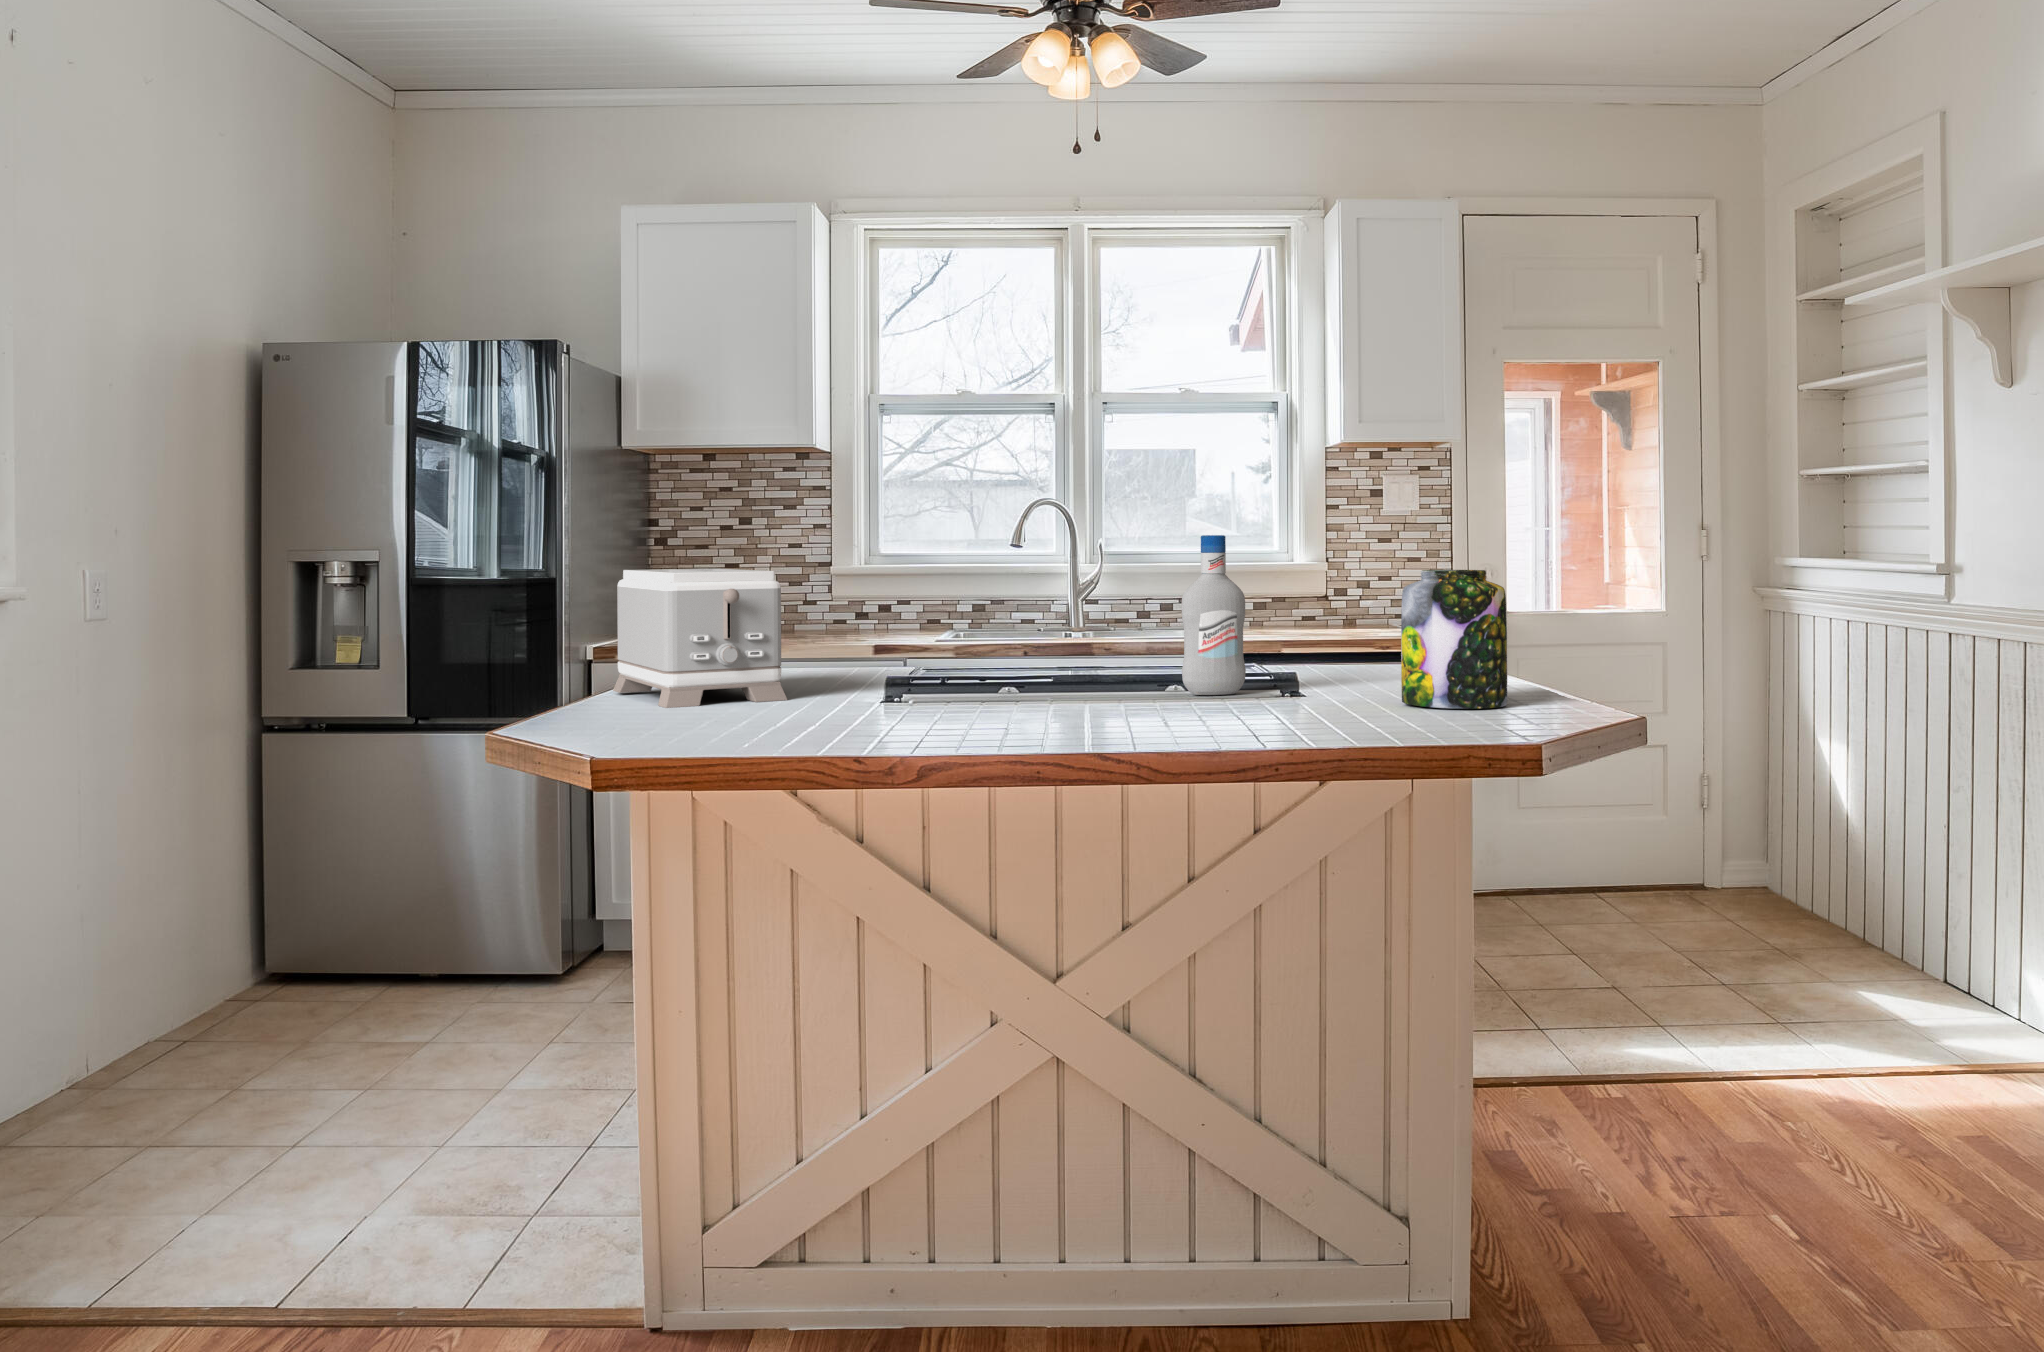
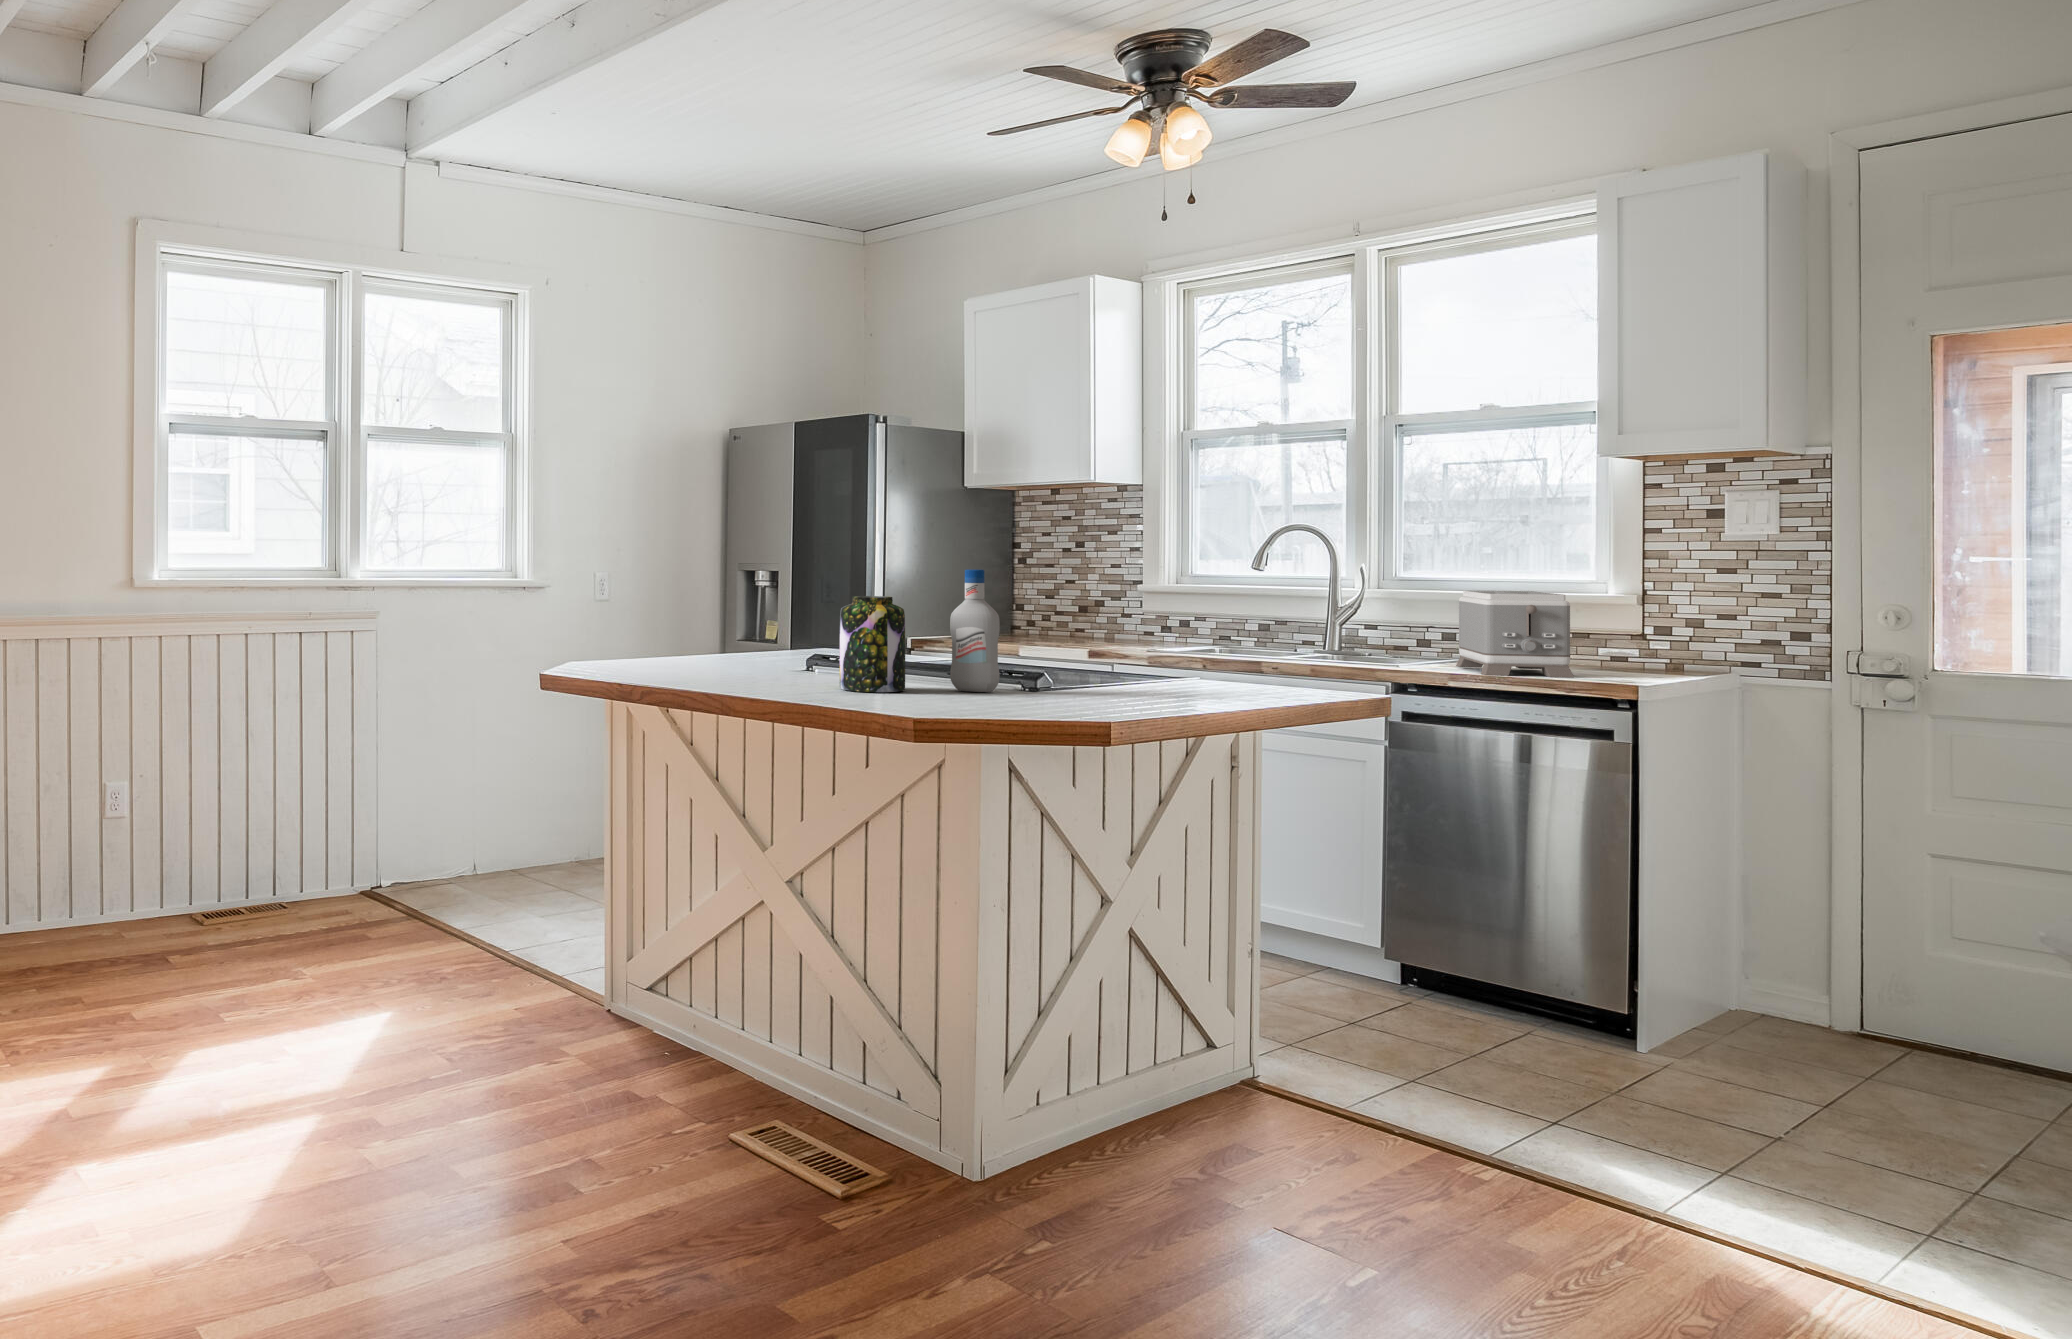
toaster: present [613,569,787,708] -> present [1456,591,1574,678]
jar: present [1401,570,1507,709] -> present [840,596,905,692]

